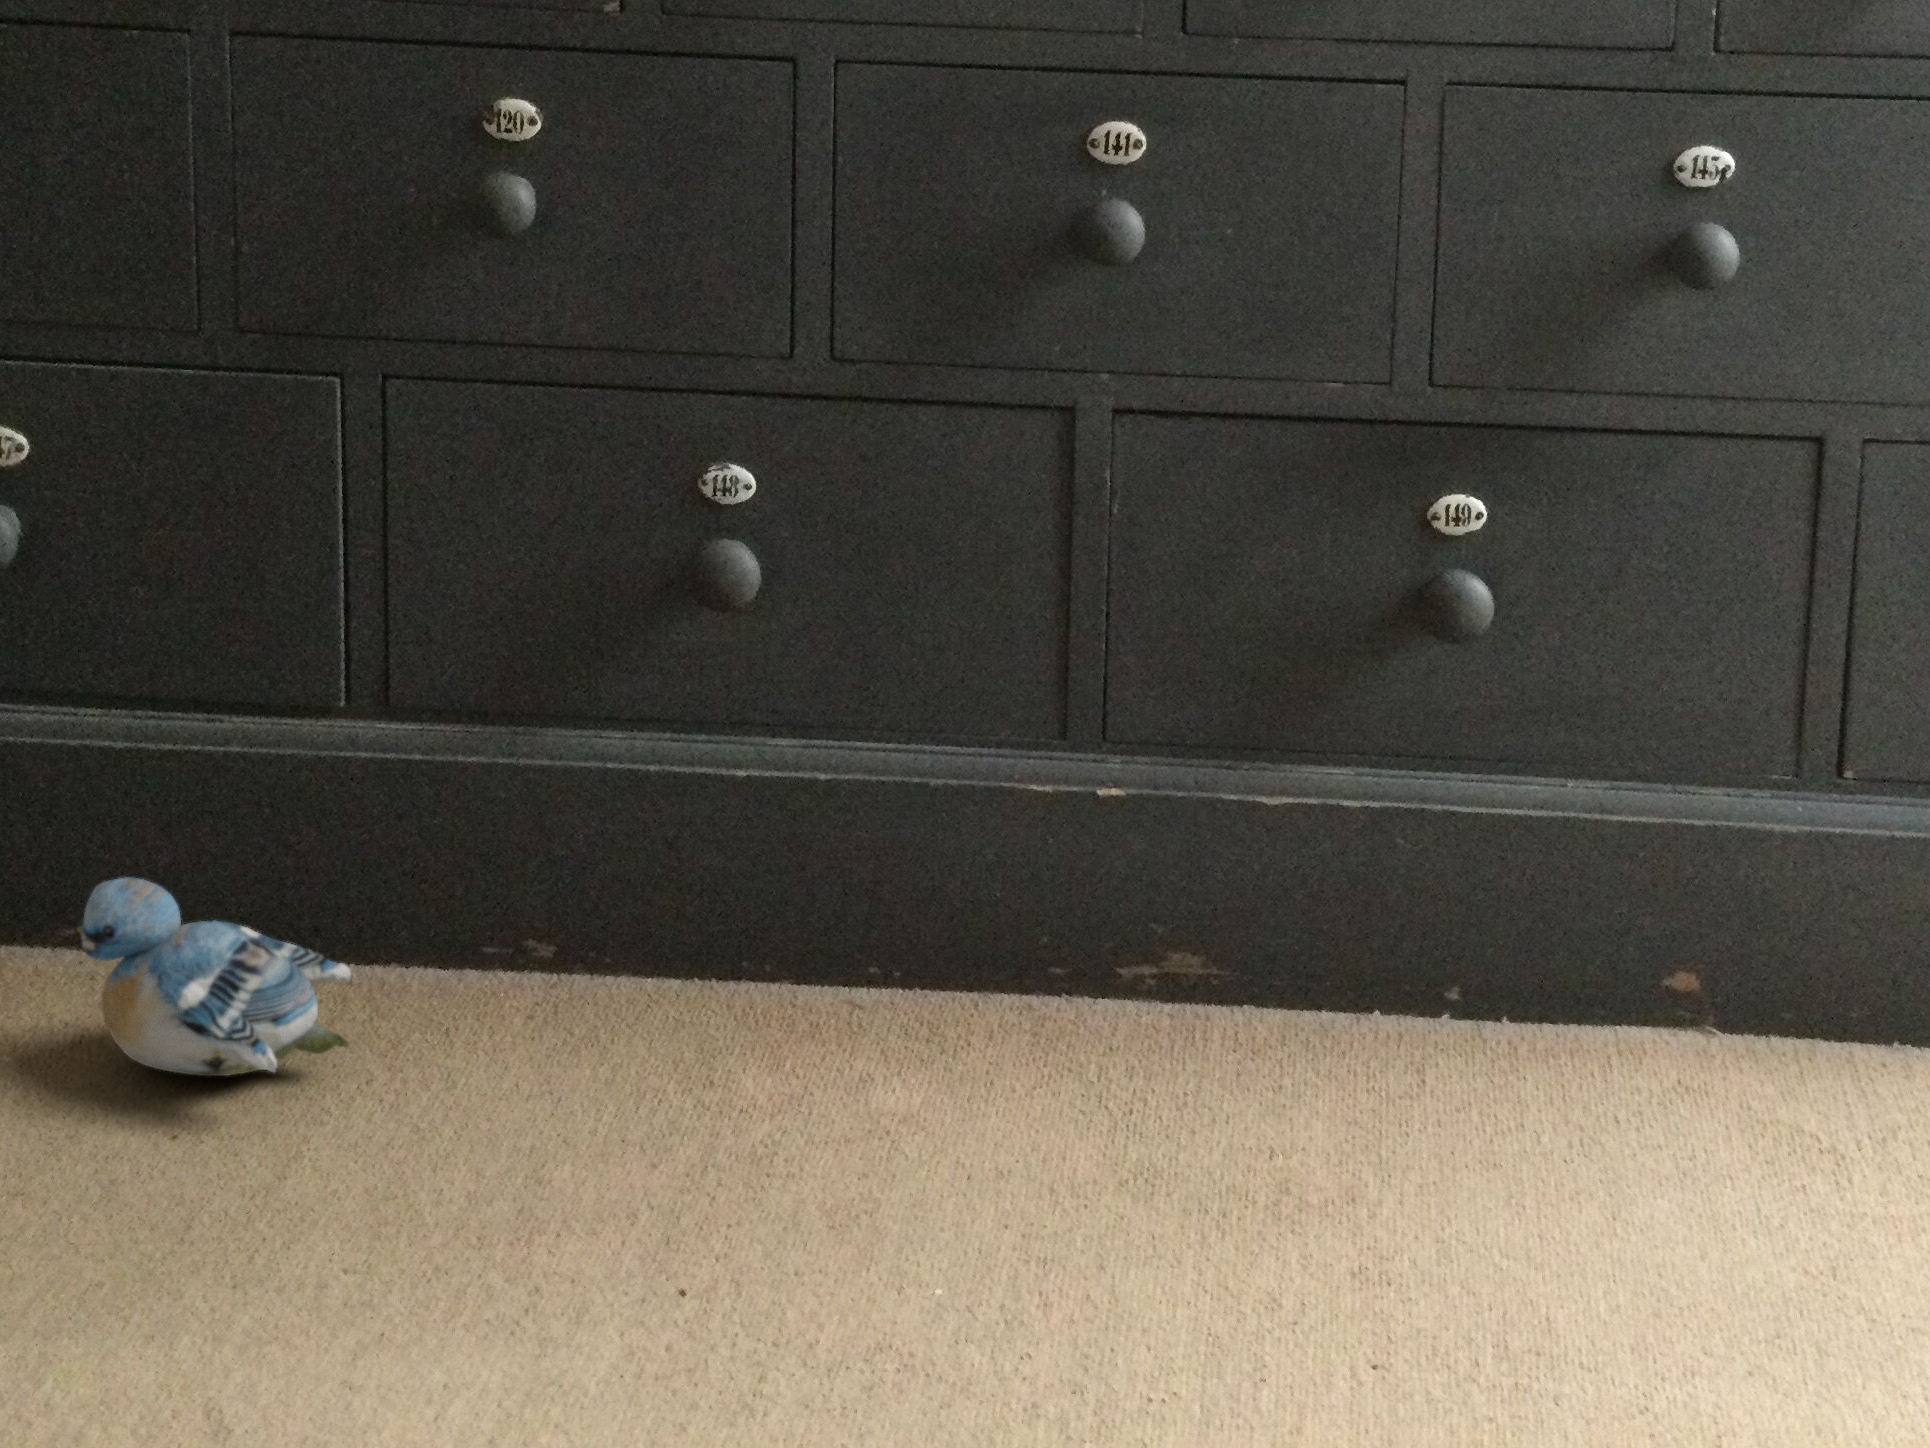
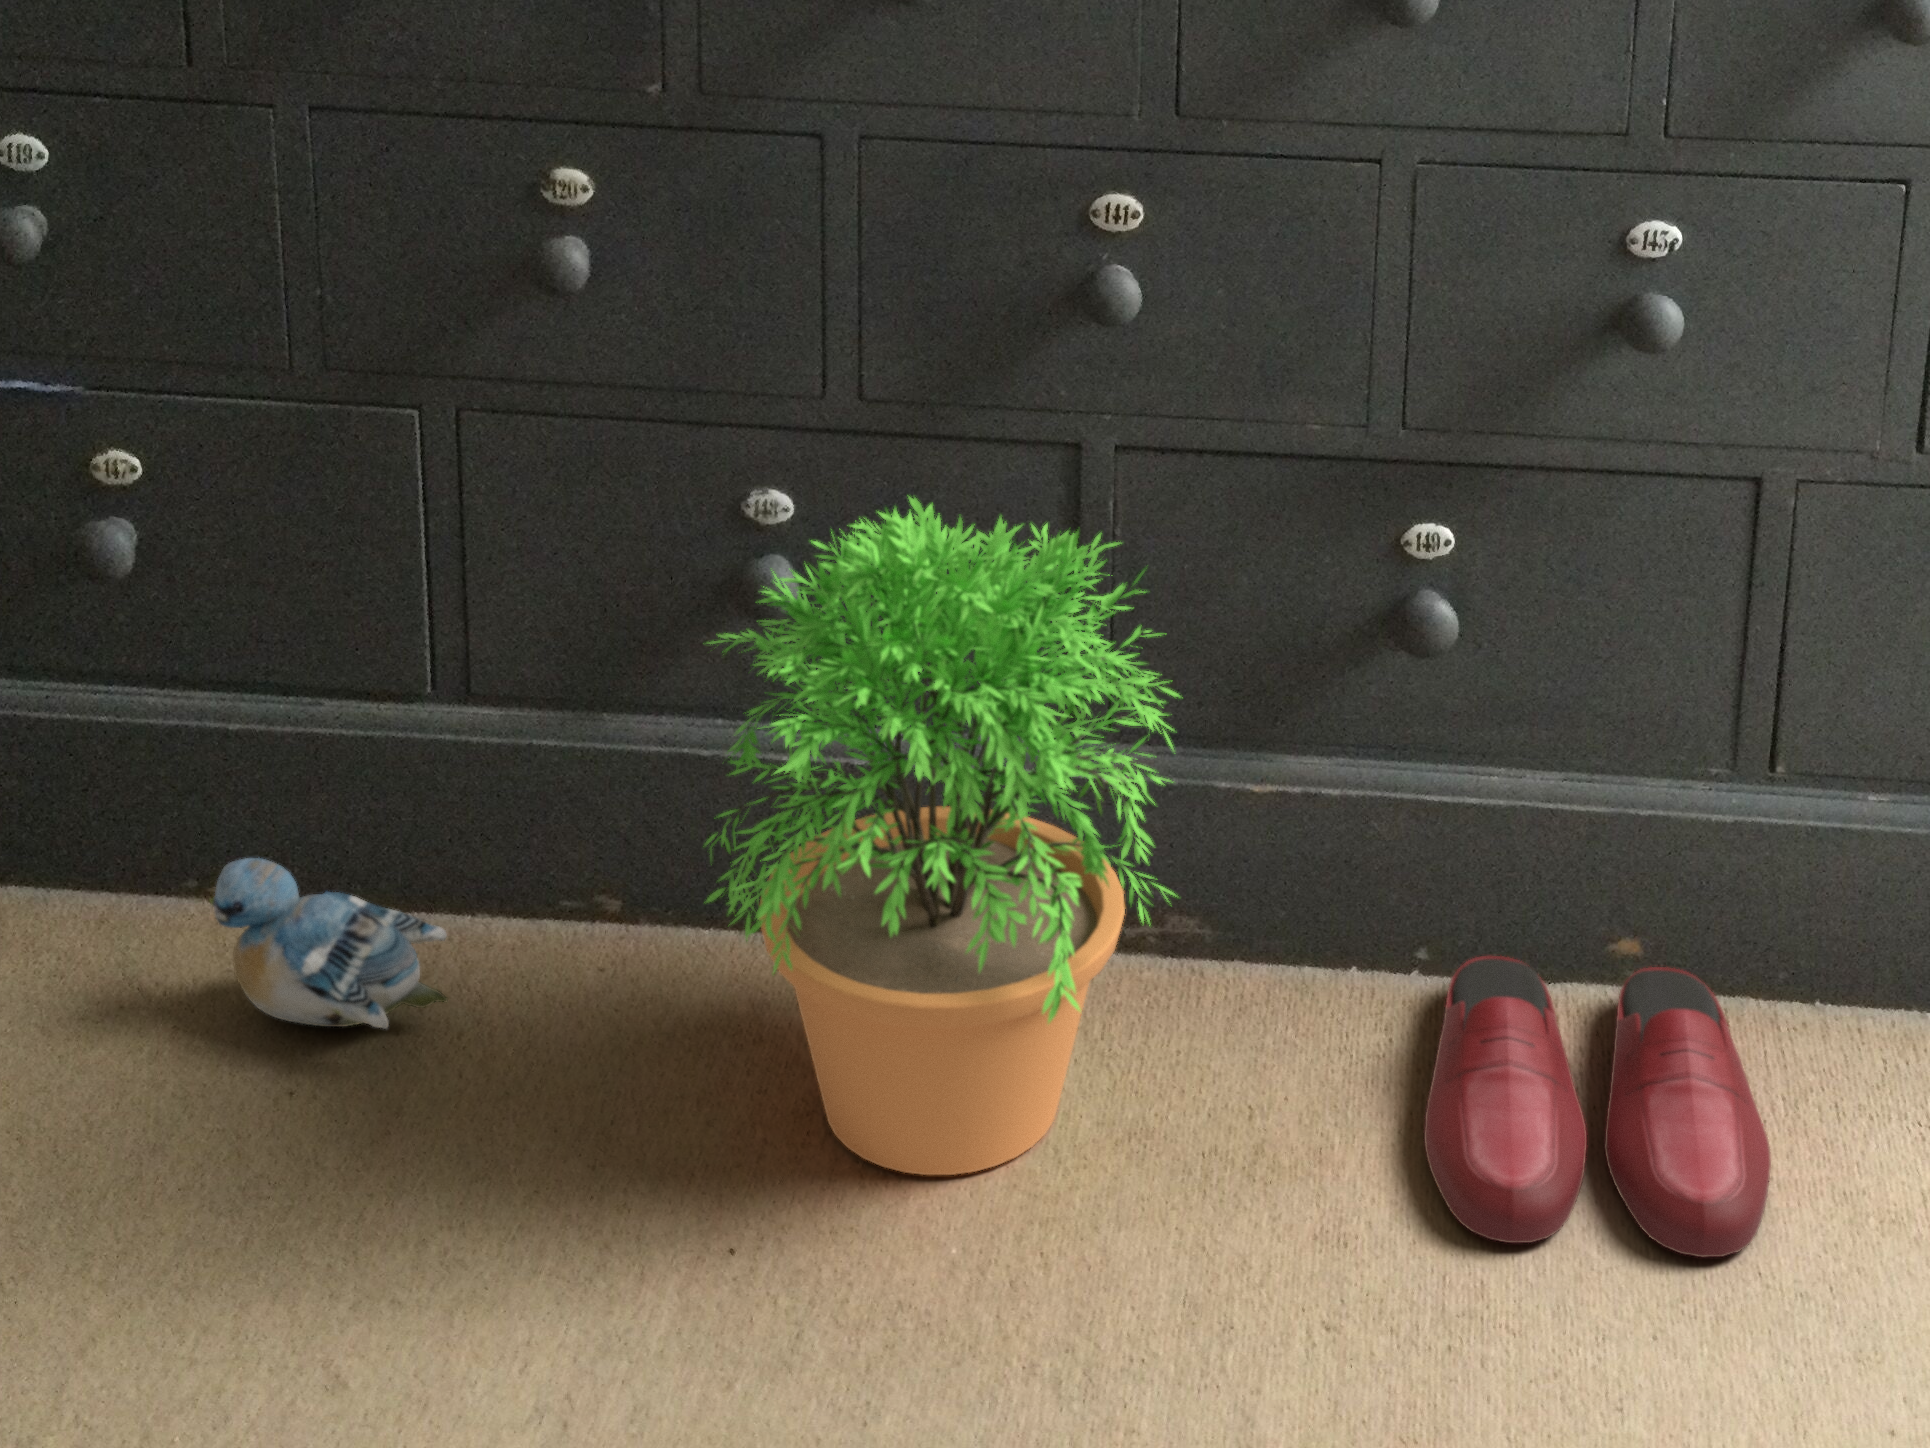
potted plant: none [646,441,1204,1230] -> present [704,497,1179,1175]
slippers: none [1473,992,1877,1311] -> present [1424,956,1771,1257]

